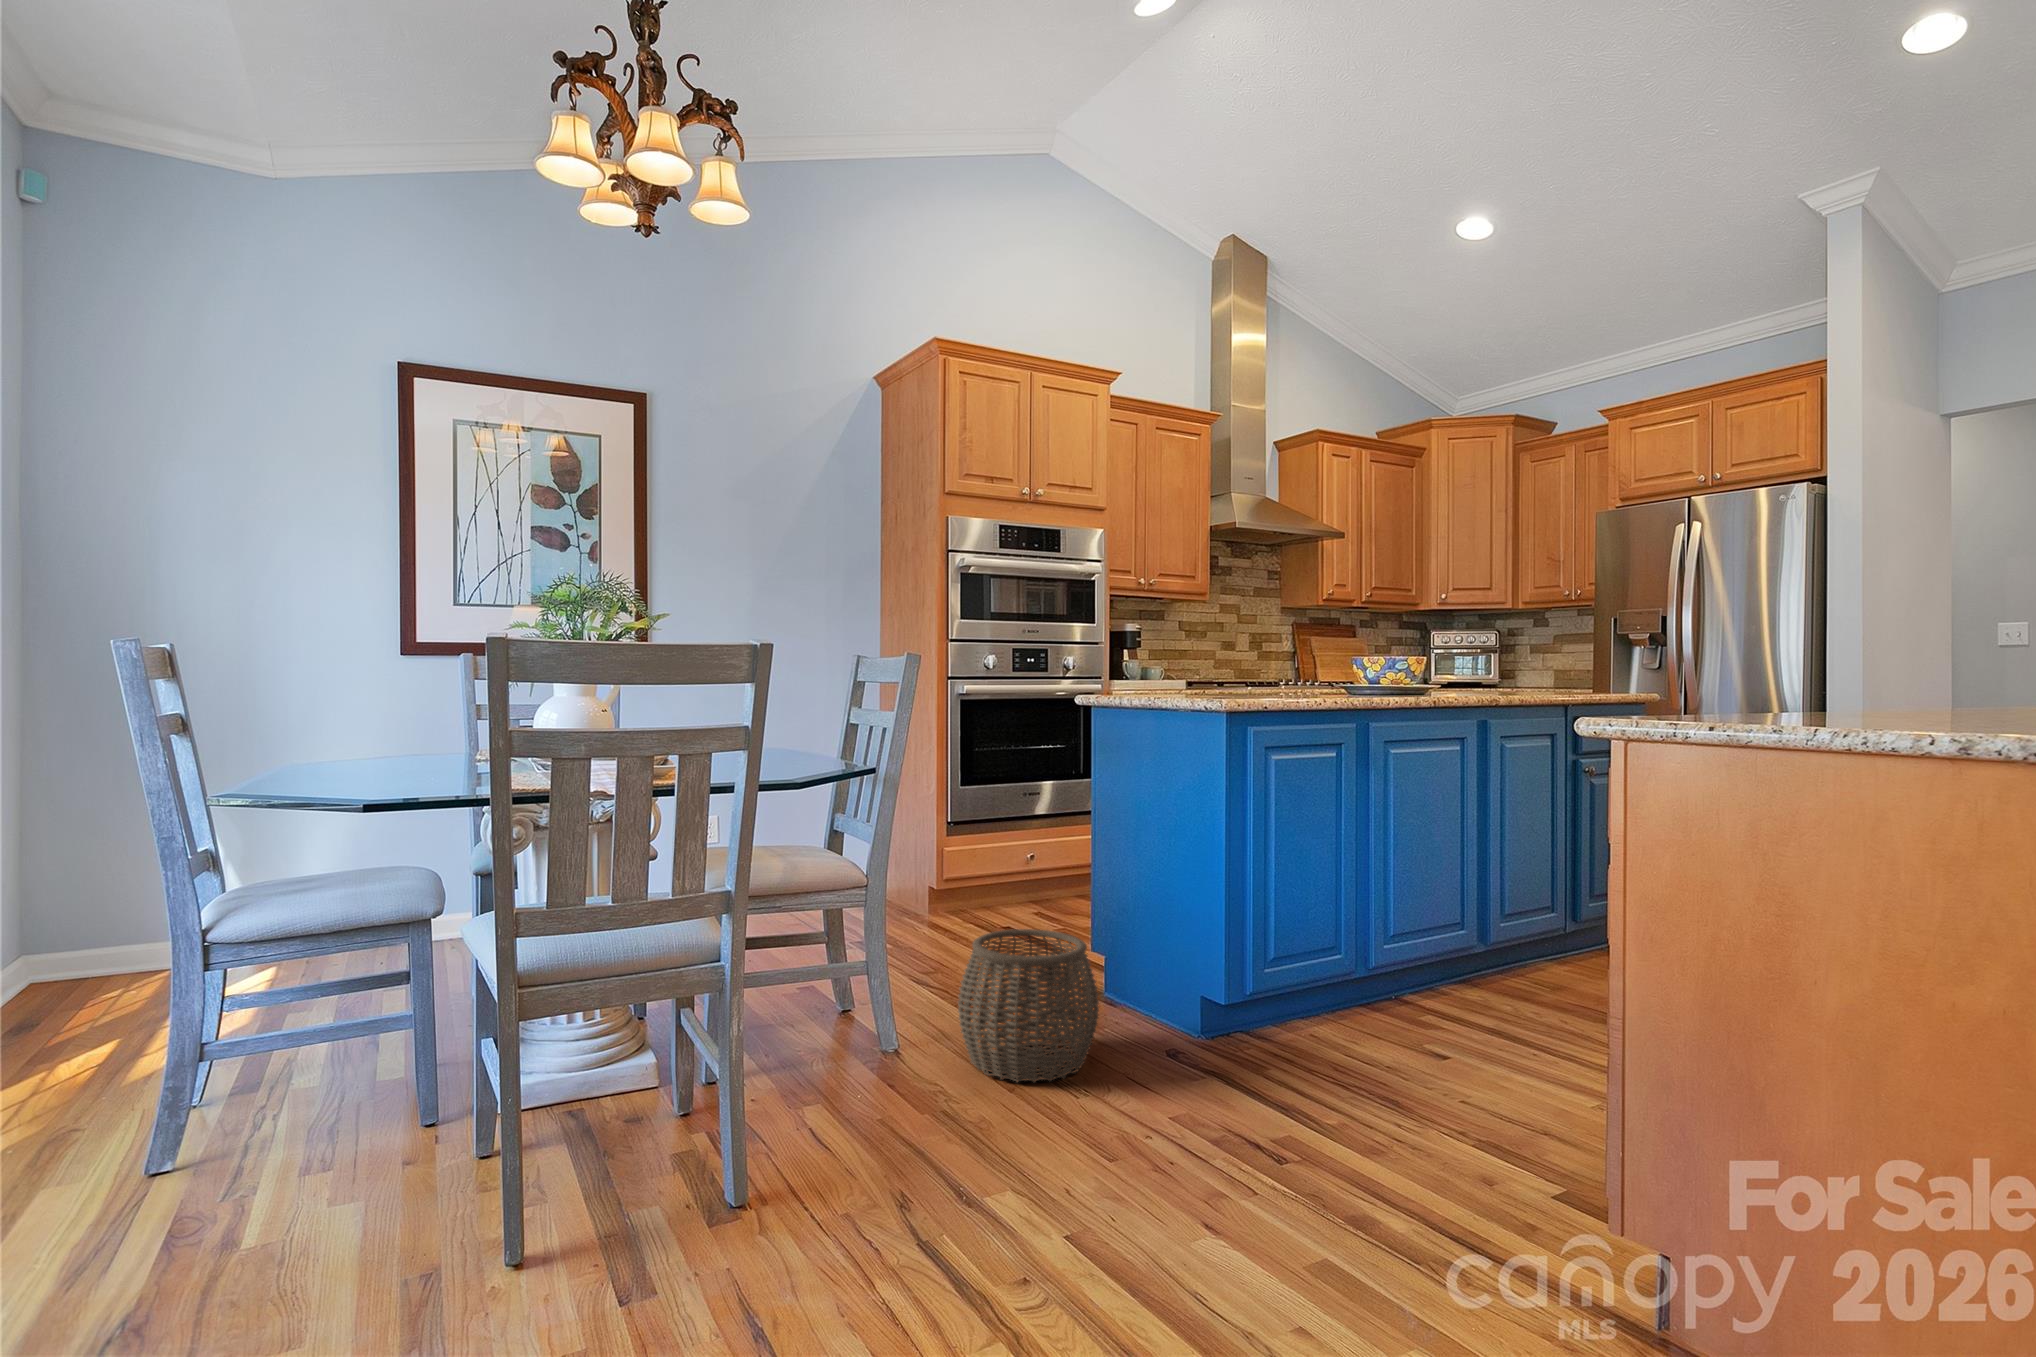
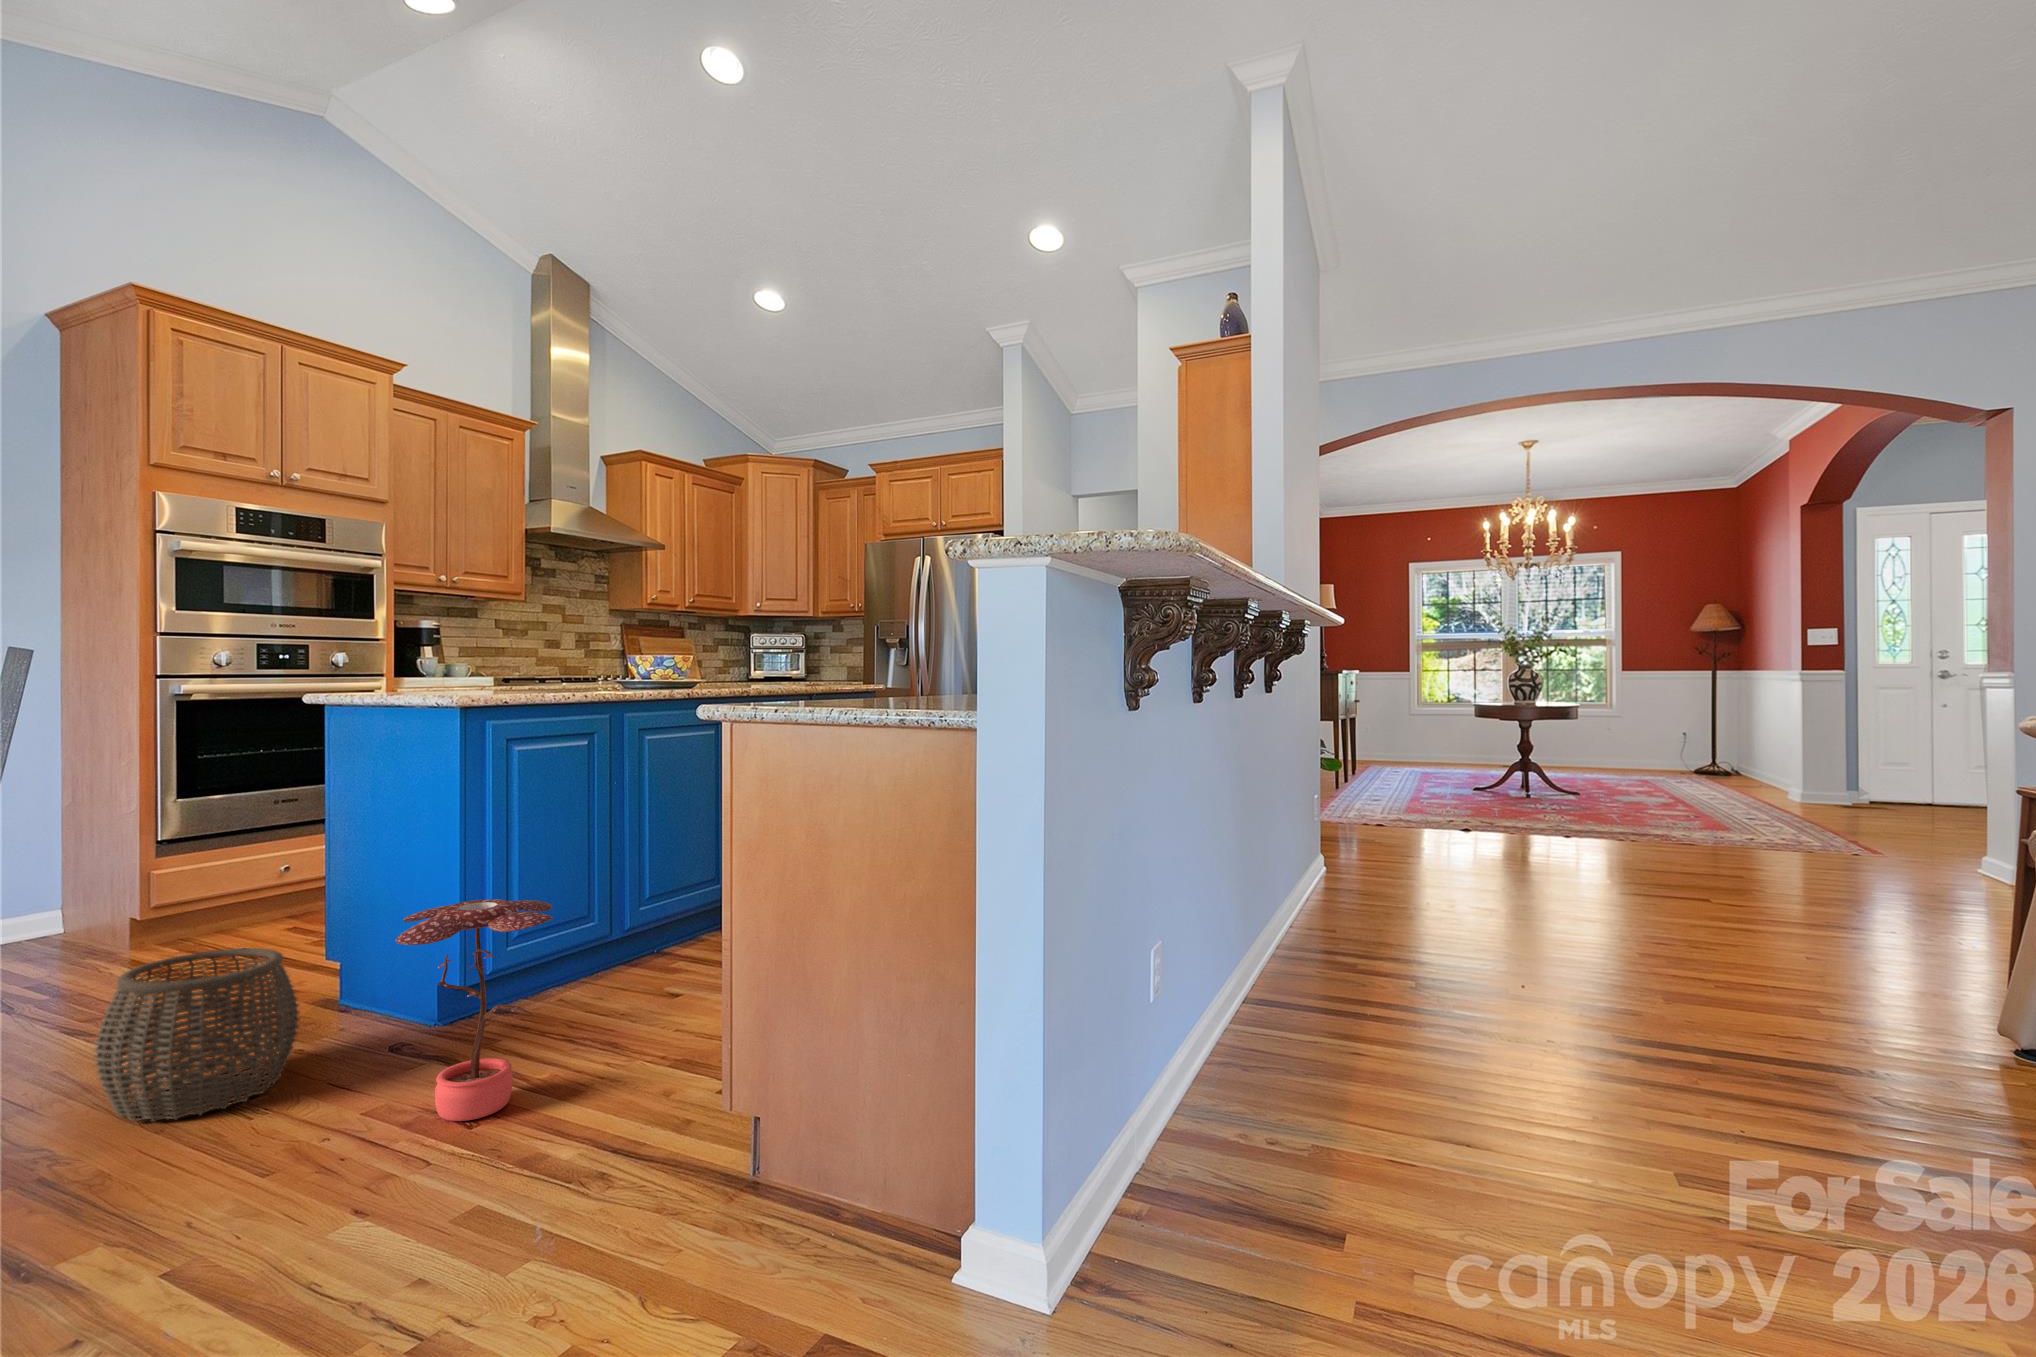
potted plant: none [1206,918,1363,1155] -> present [396,899,553,1121]

